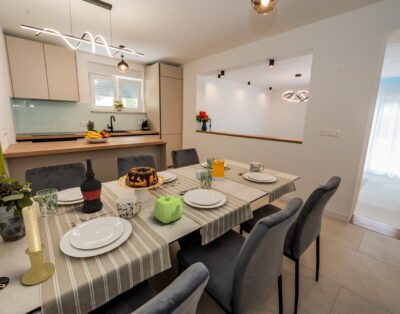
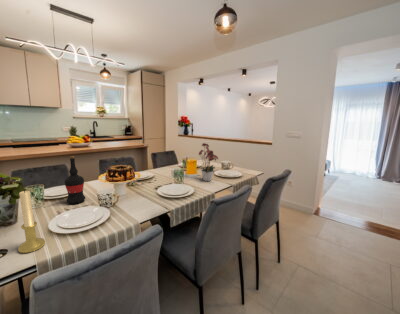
flower arrangement: none [227,140,255,186] -> present [199,143,218,181]
teapot: present [154,195,184,223] -> none [130,187,156,210]

